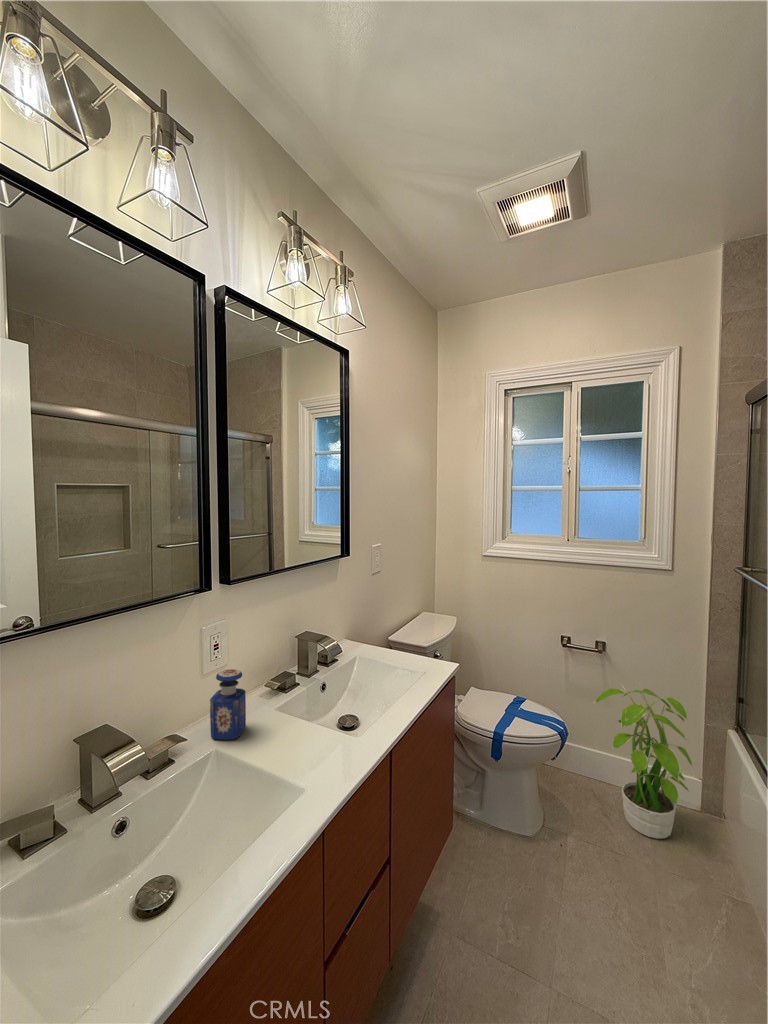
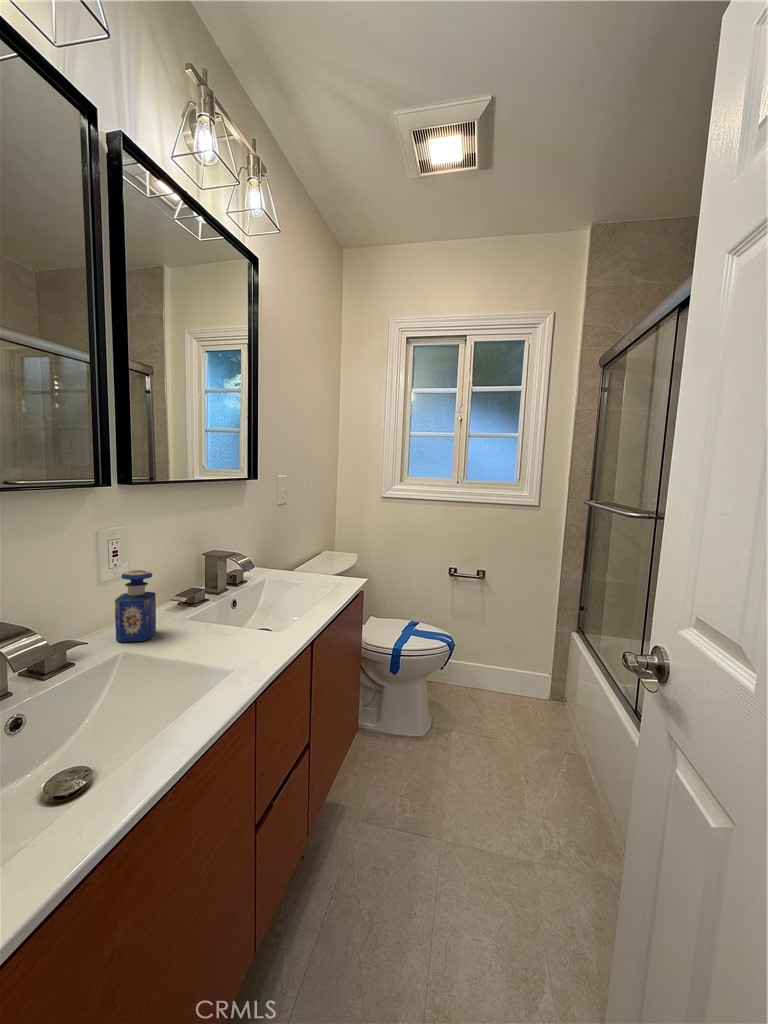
potted plant: present [593,684,692,839] -> none [473,601,548,726]

